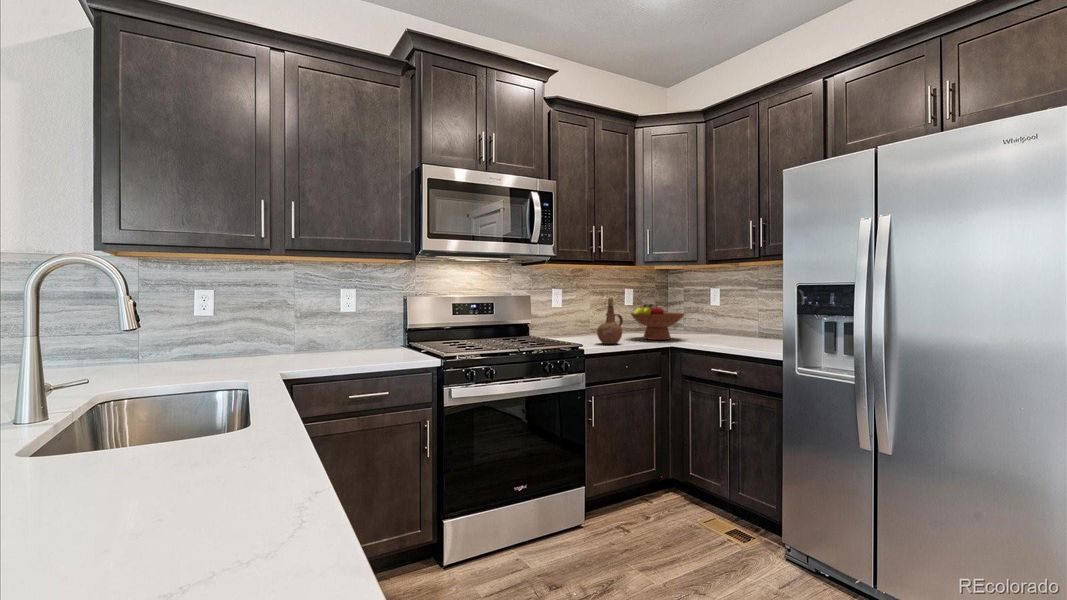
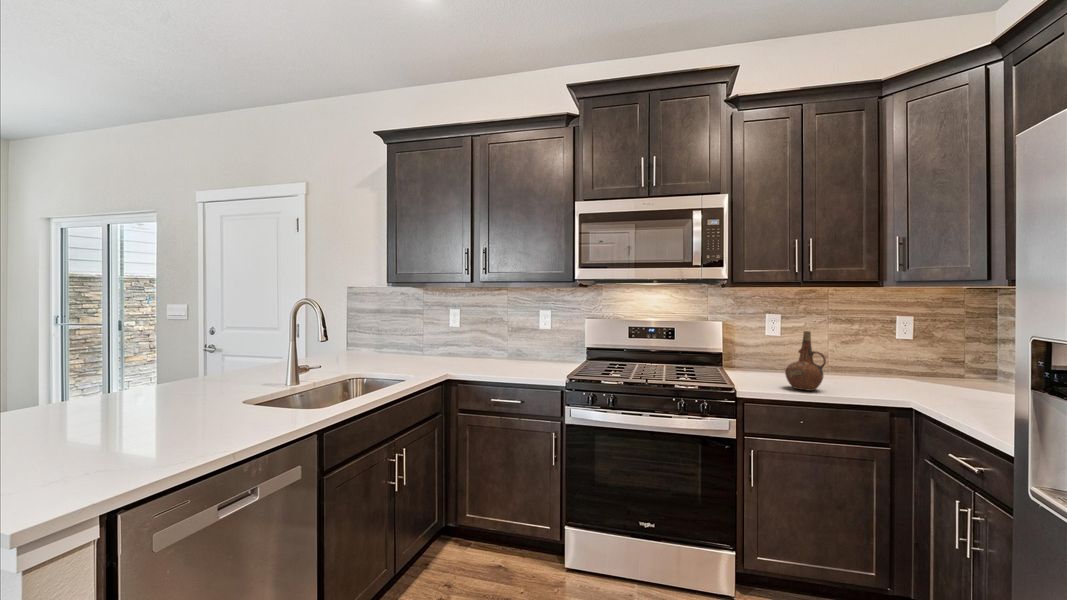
fruit bowl: present [631,304,684,340] -> none [860,341,962,396]

